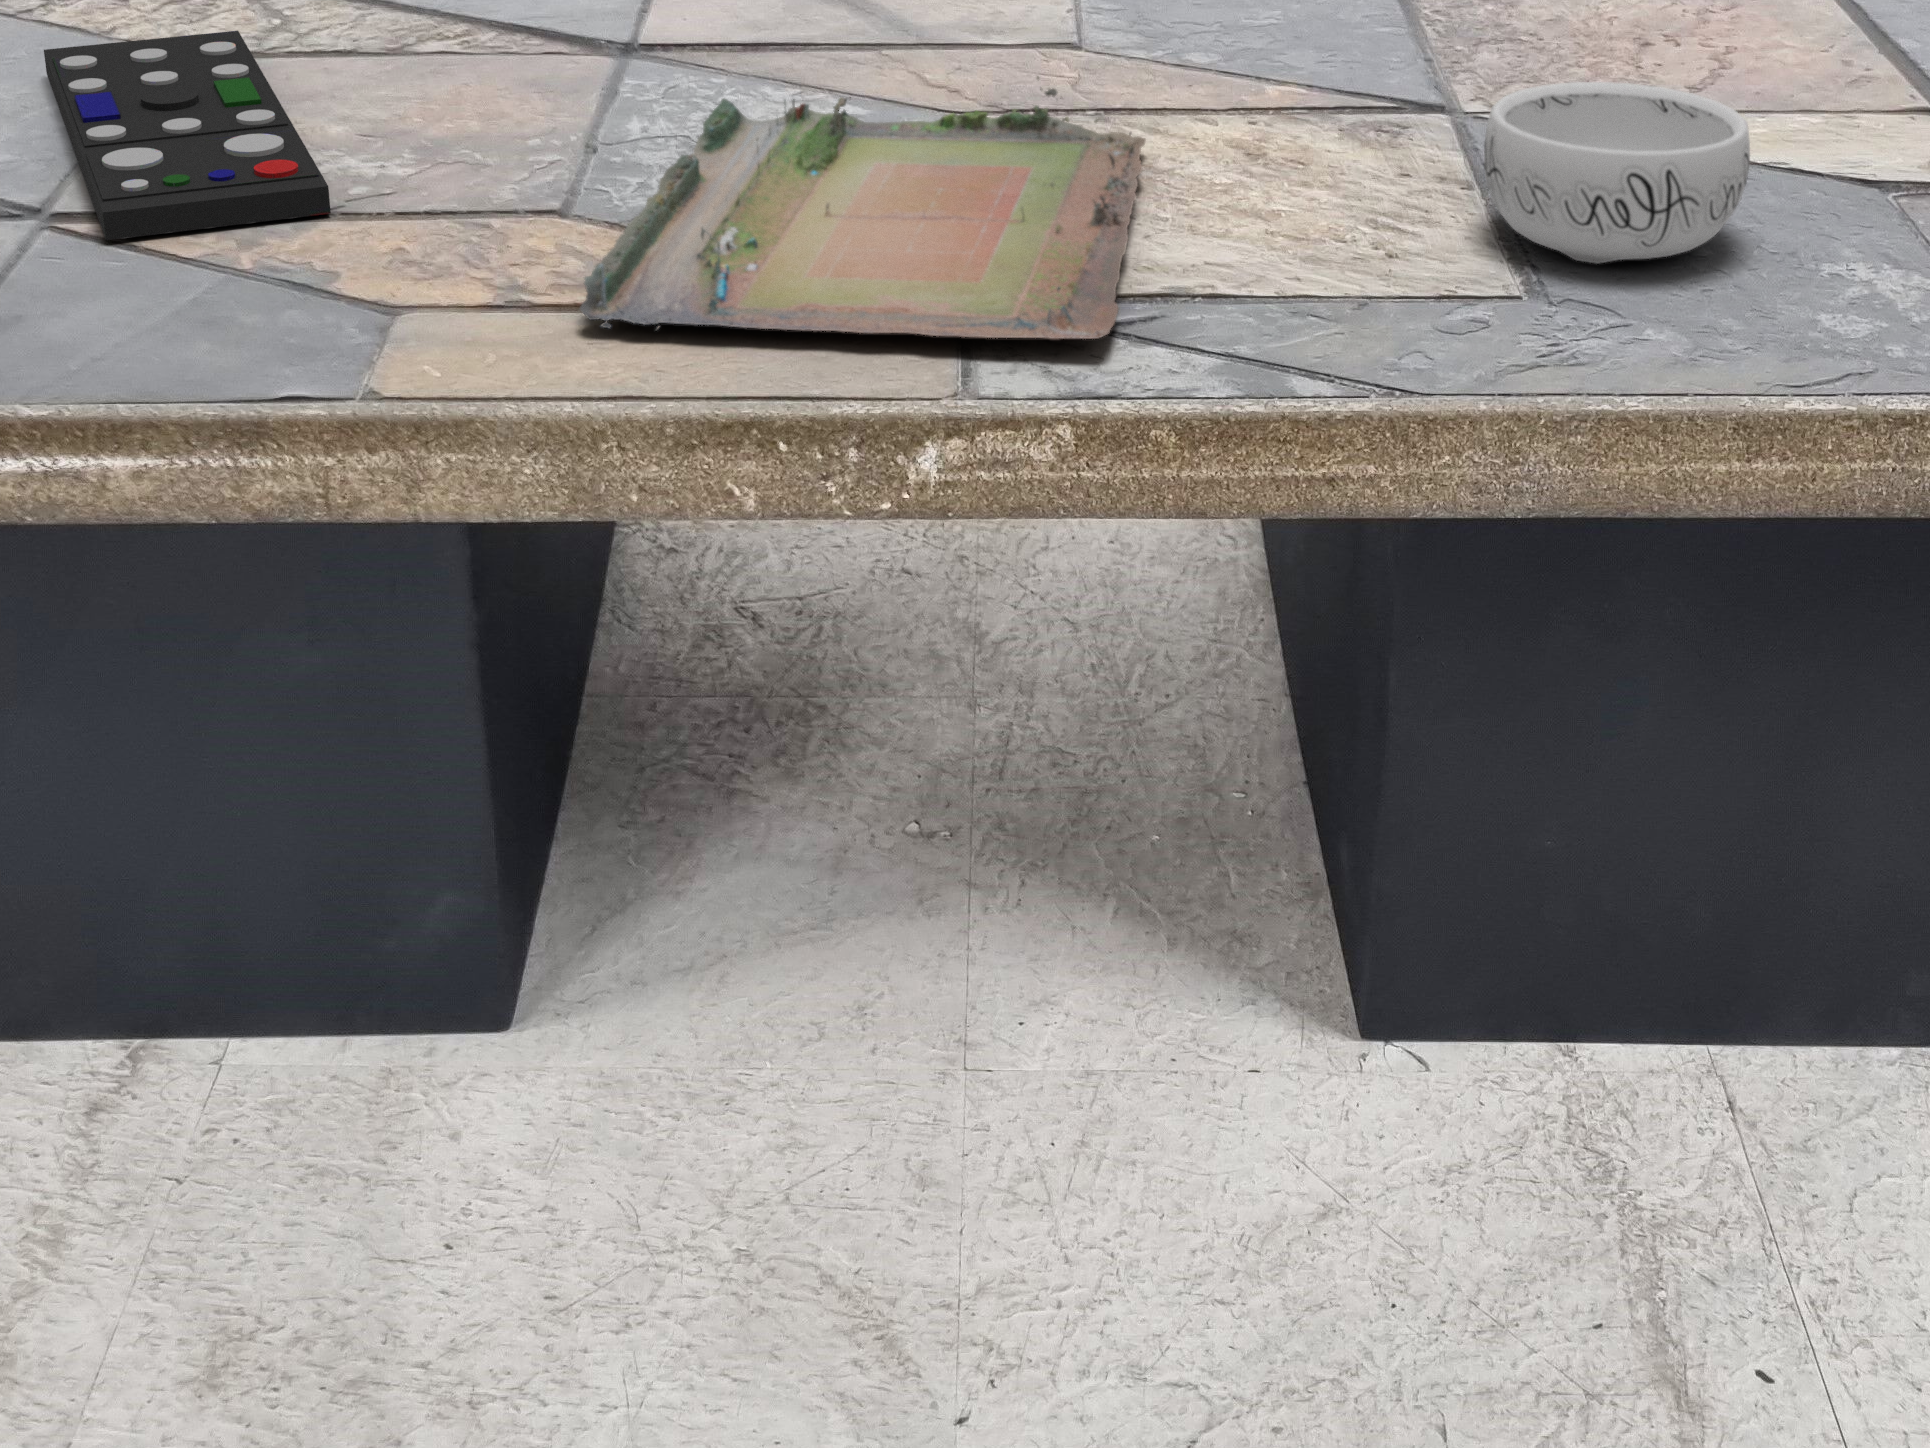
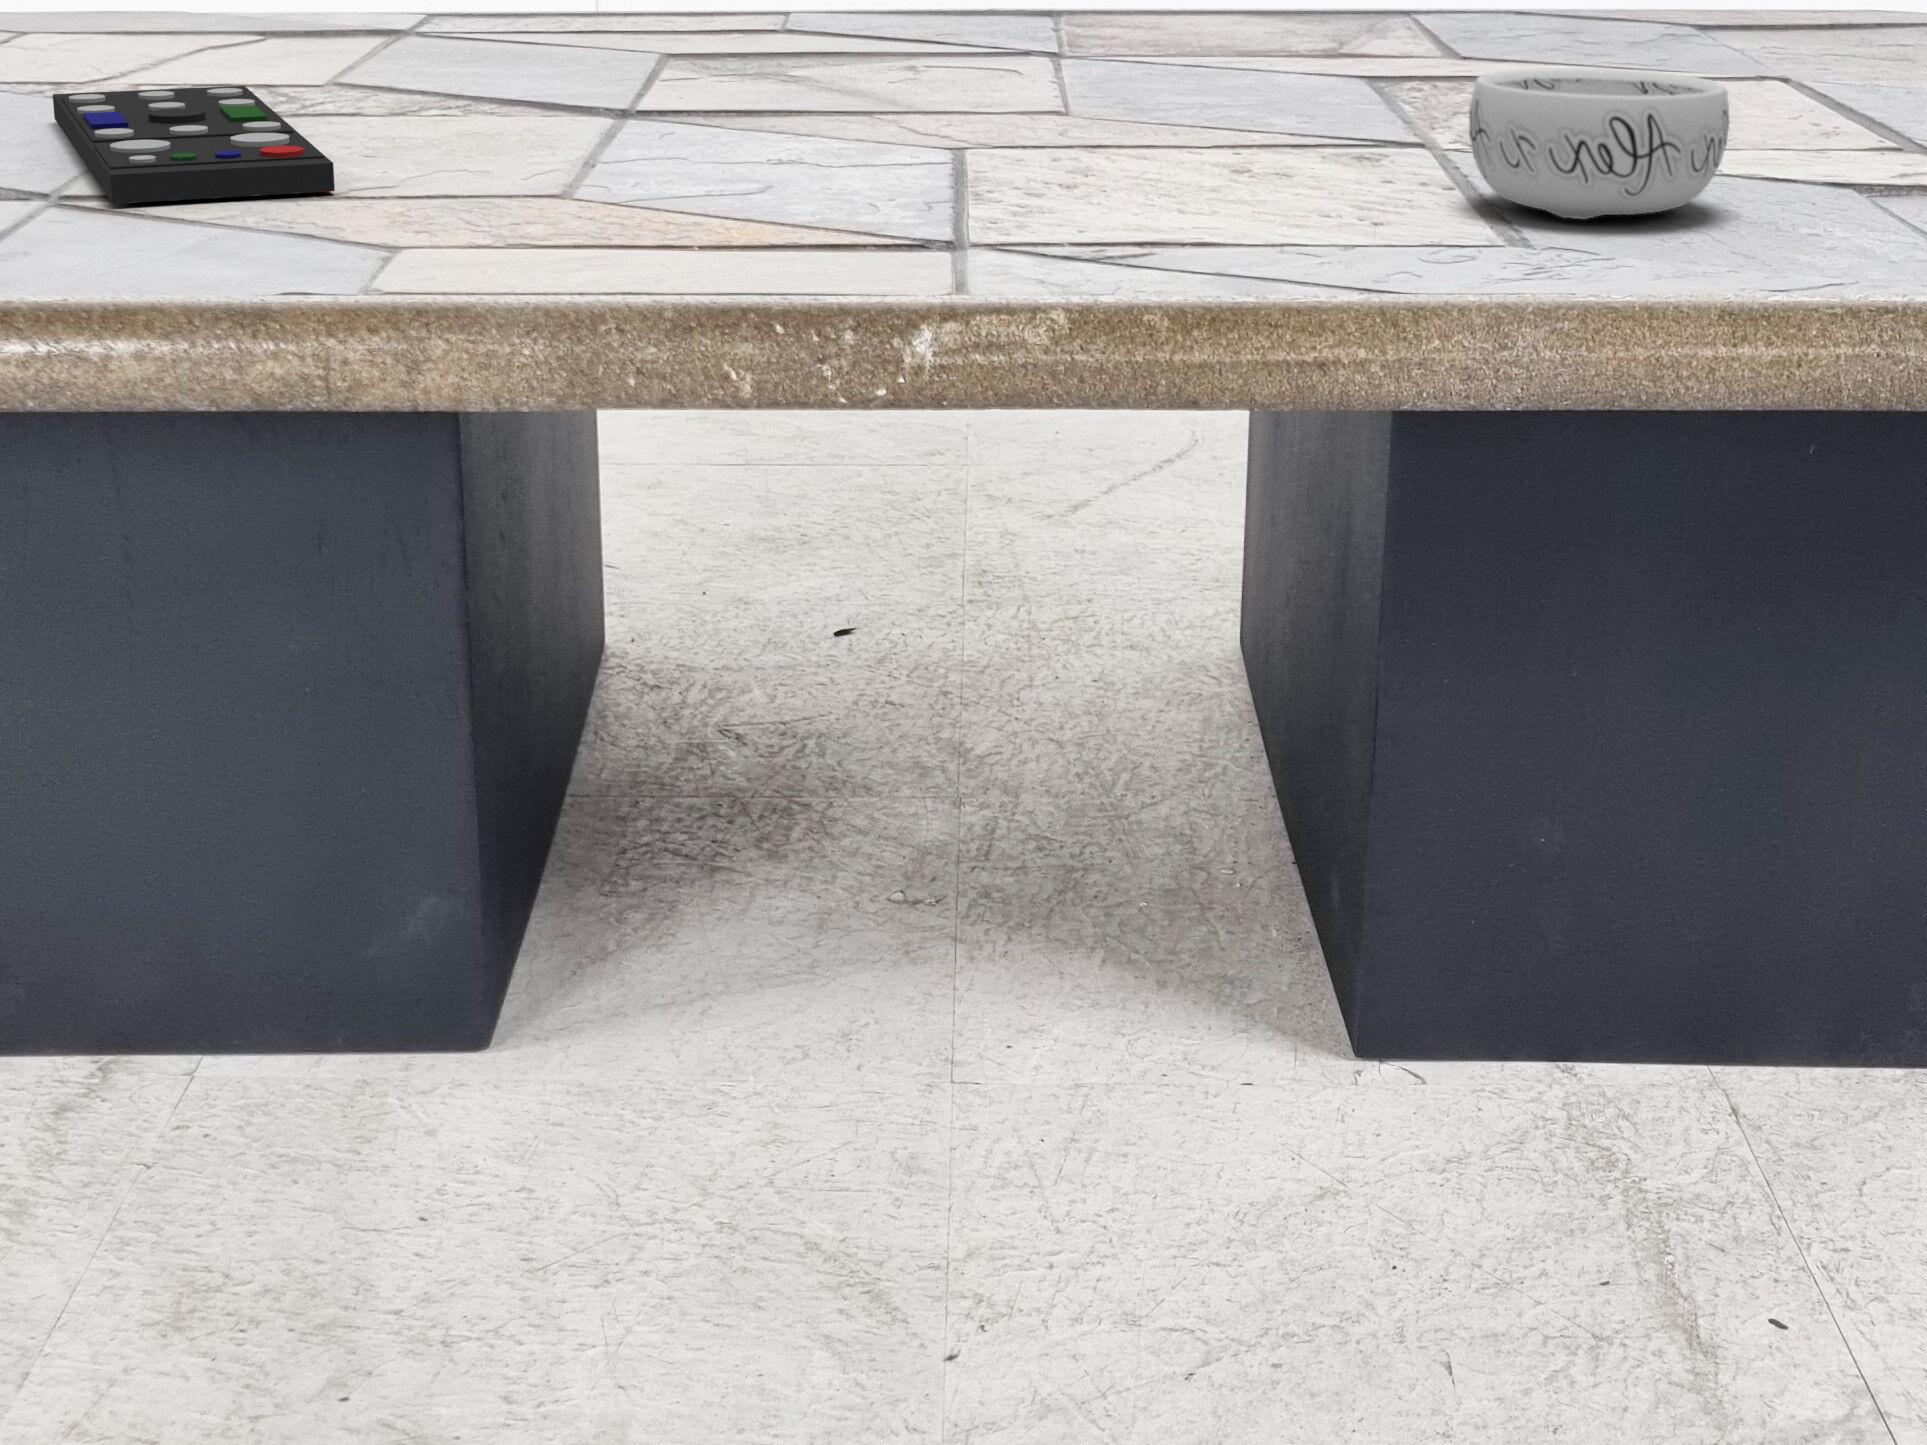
tray: present [580,77,1146,339] -> none [581,88,1138,251]

